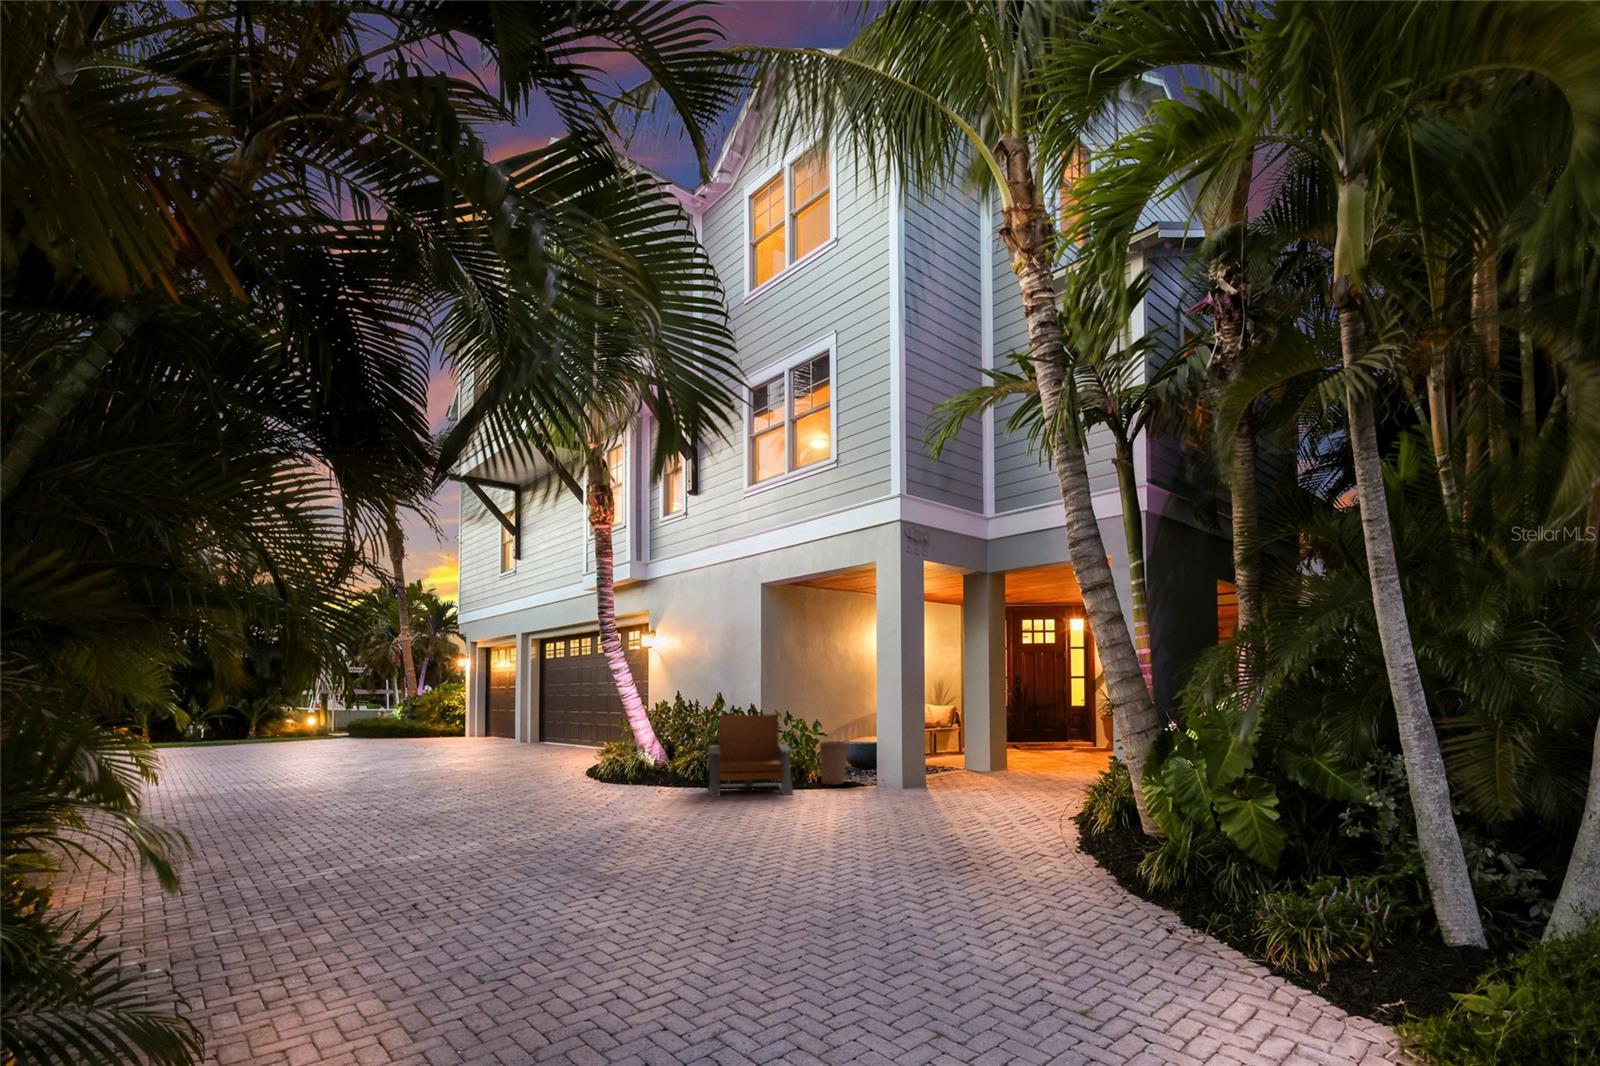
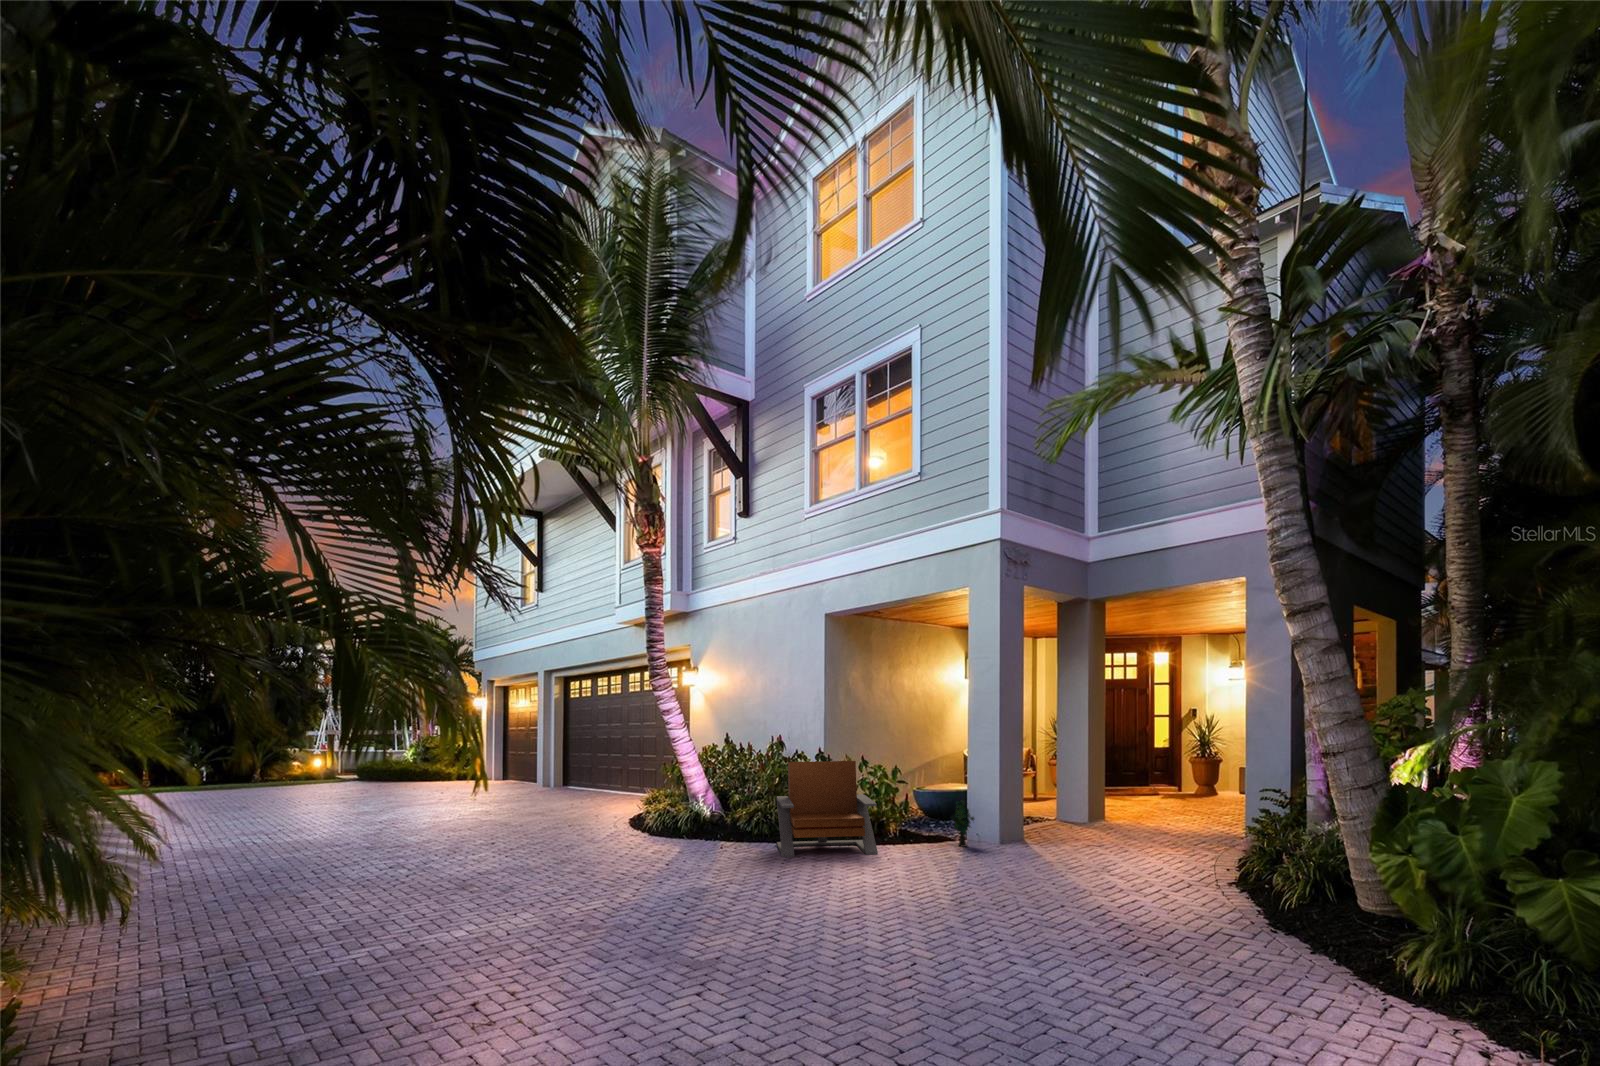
basket: present [820,741,848,784] -> none [901,791,934,842]
decorative plant: none [860,745,881,788] -> present [951,798,974,847]

